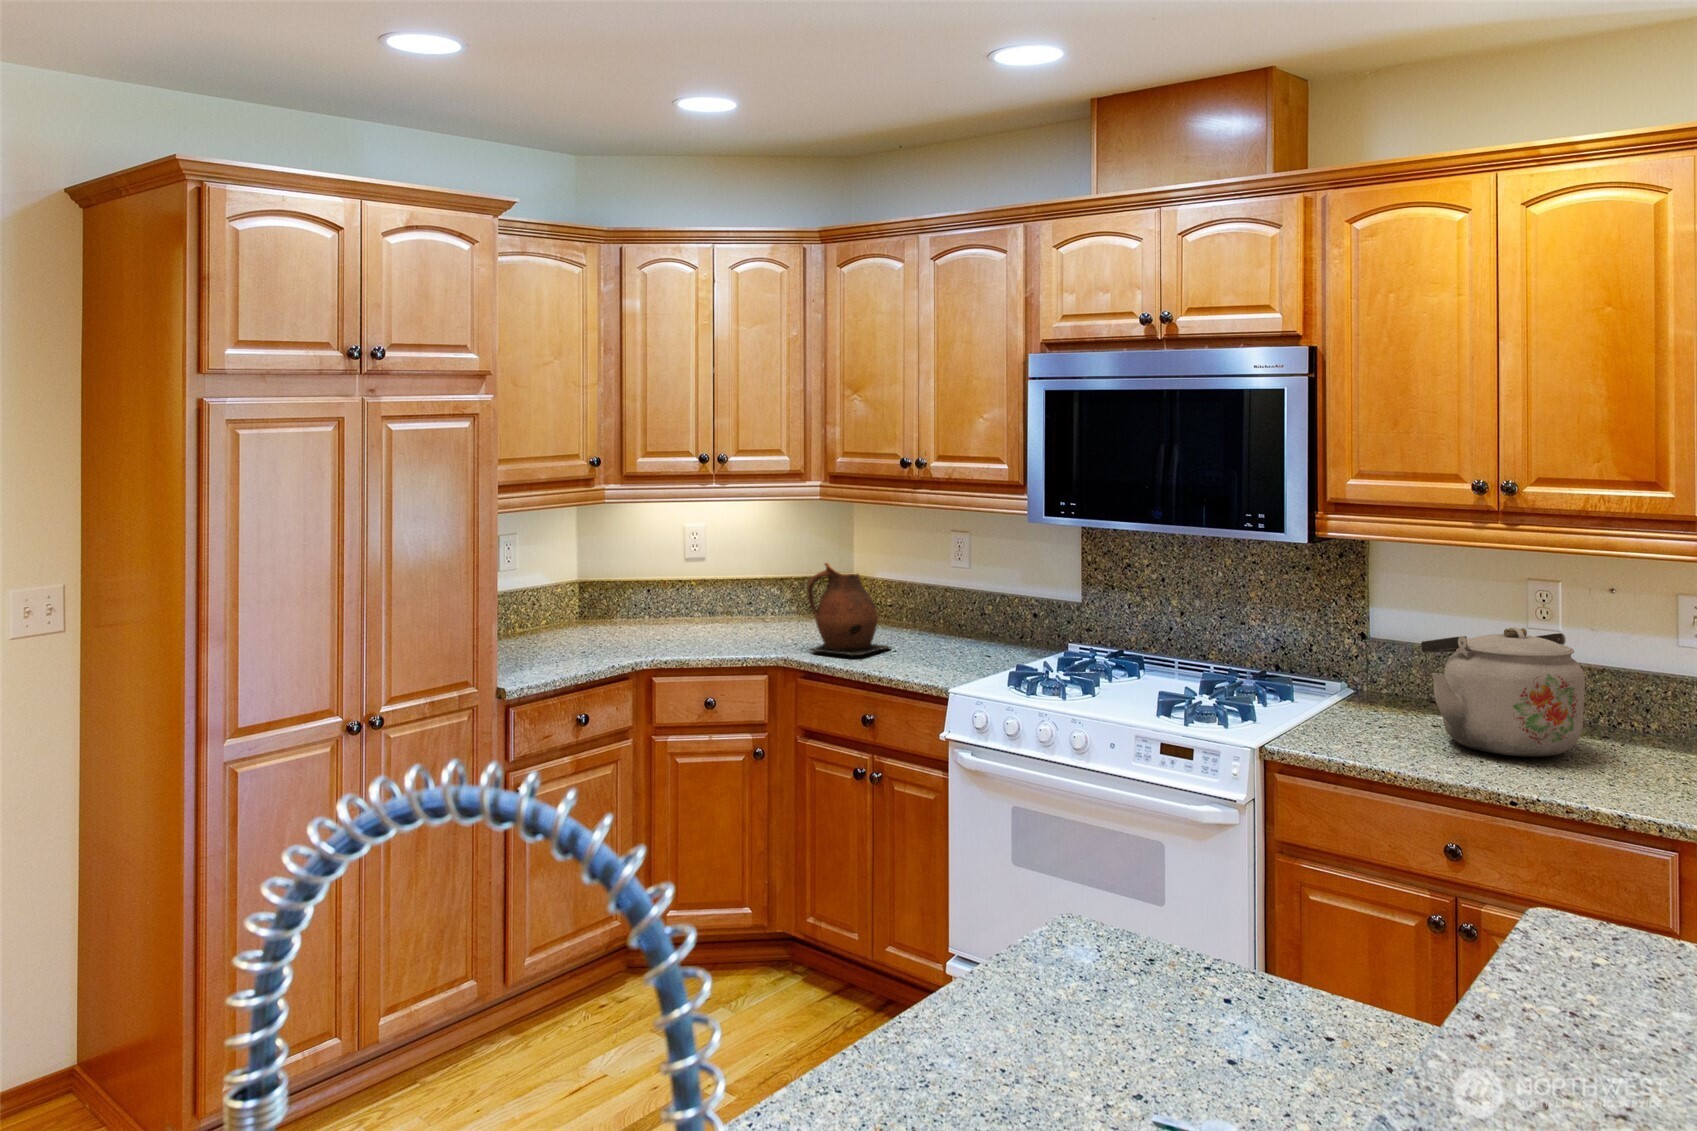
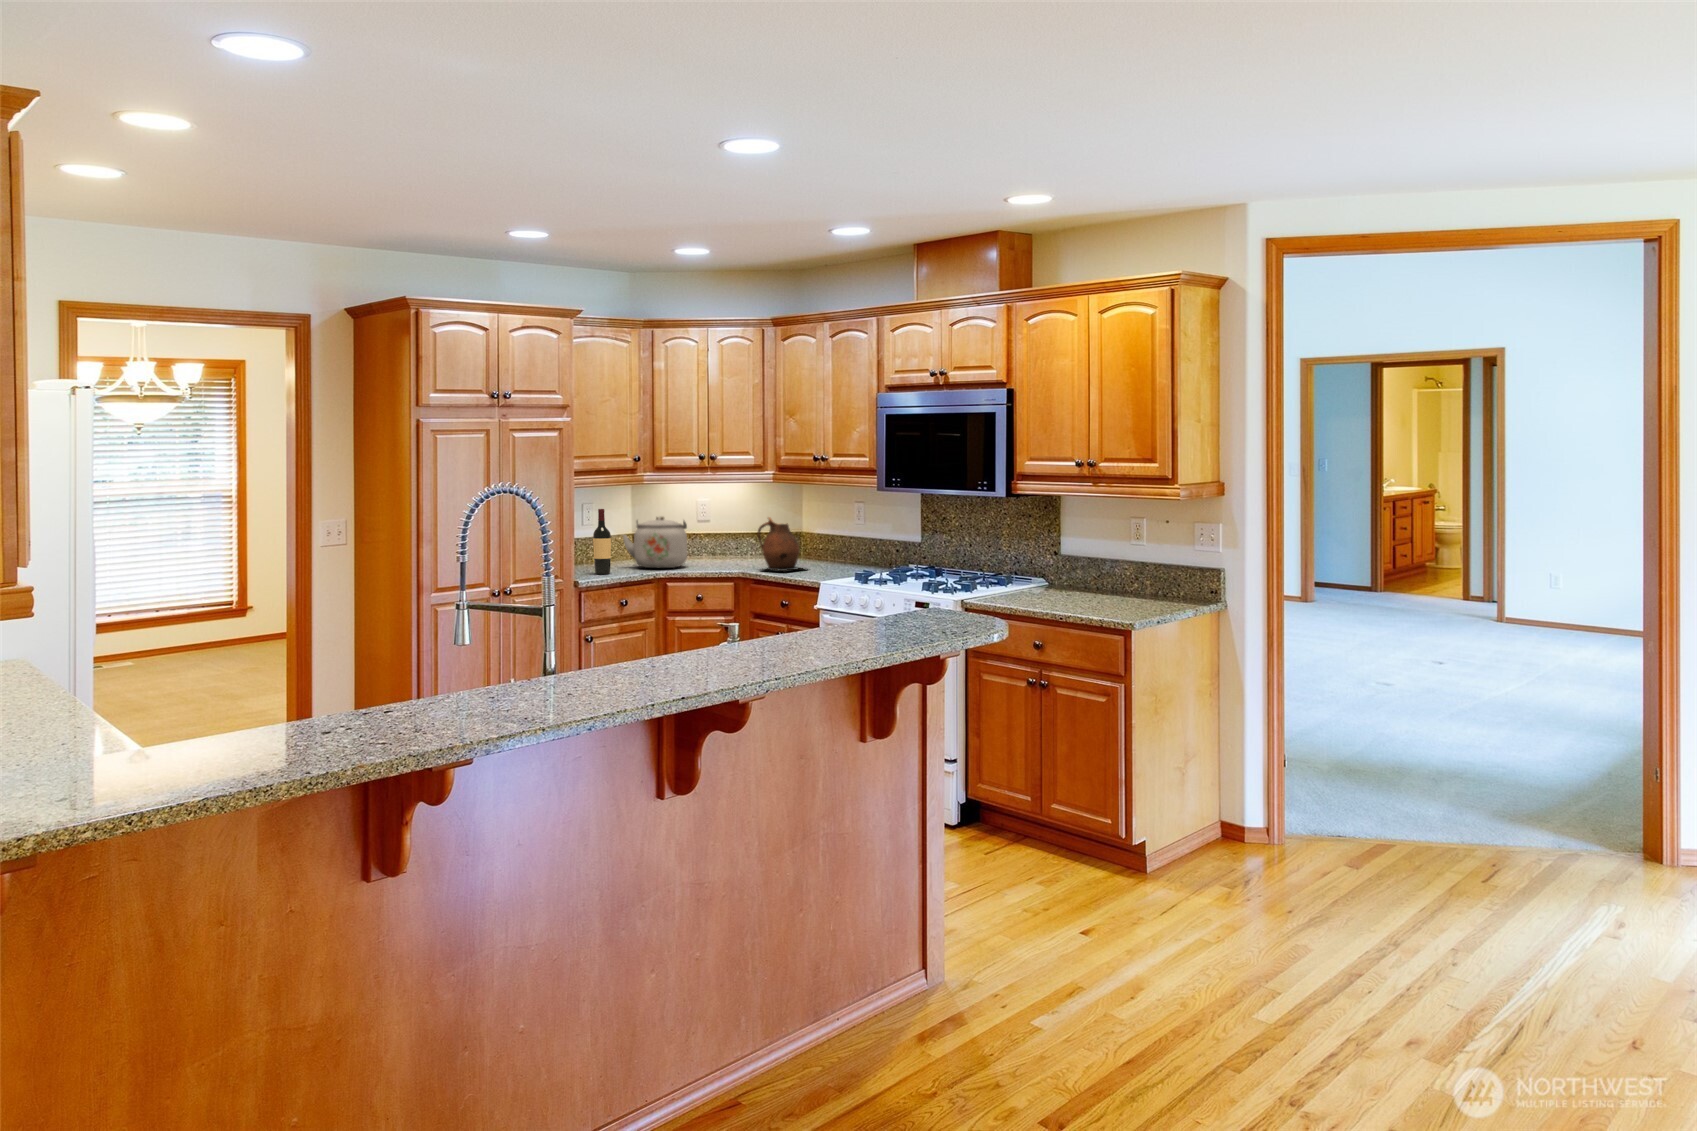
wine bottle: none [529,554,560,667] -> present [593,509,611,574]
kettle: present [1421,627,1585,757] -> present [623,516,687,568]

